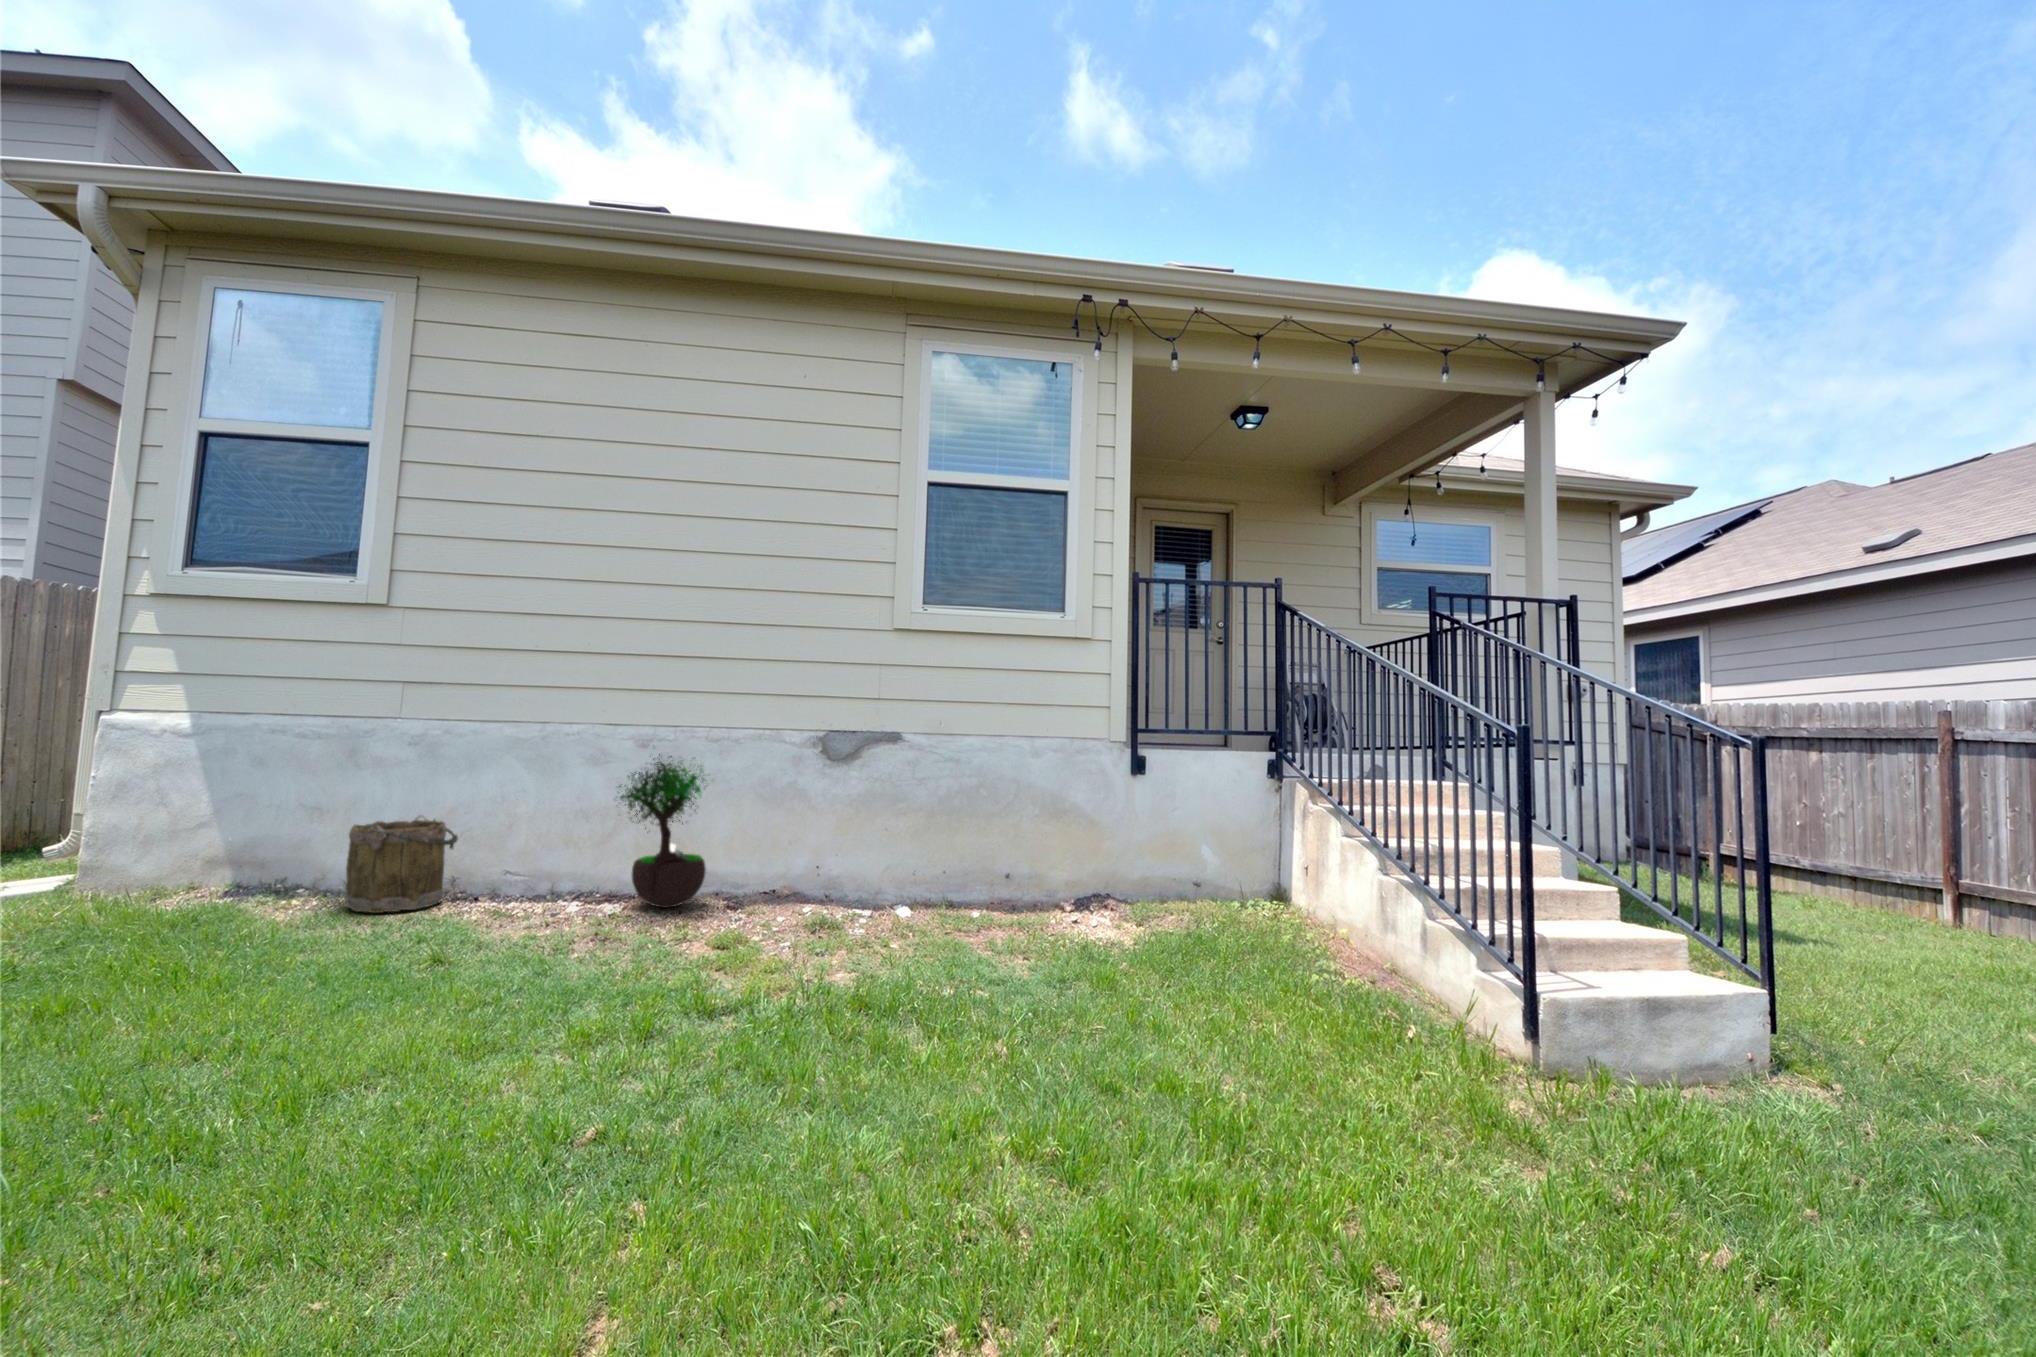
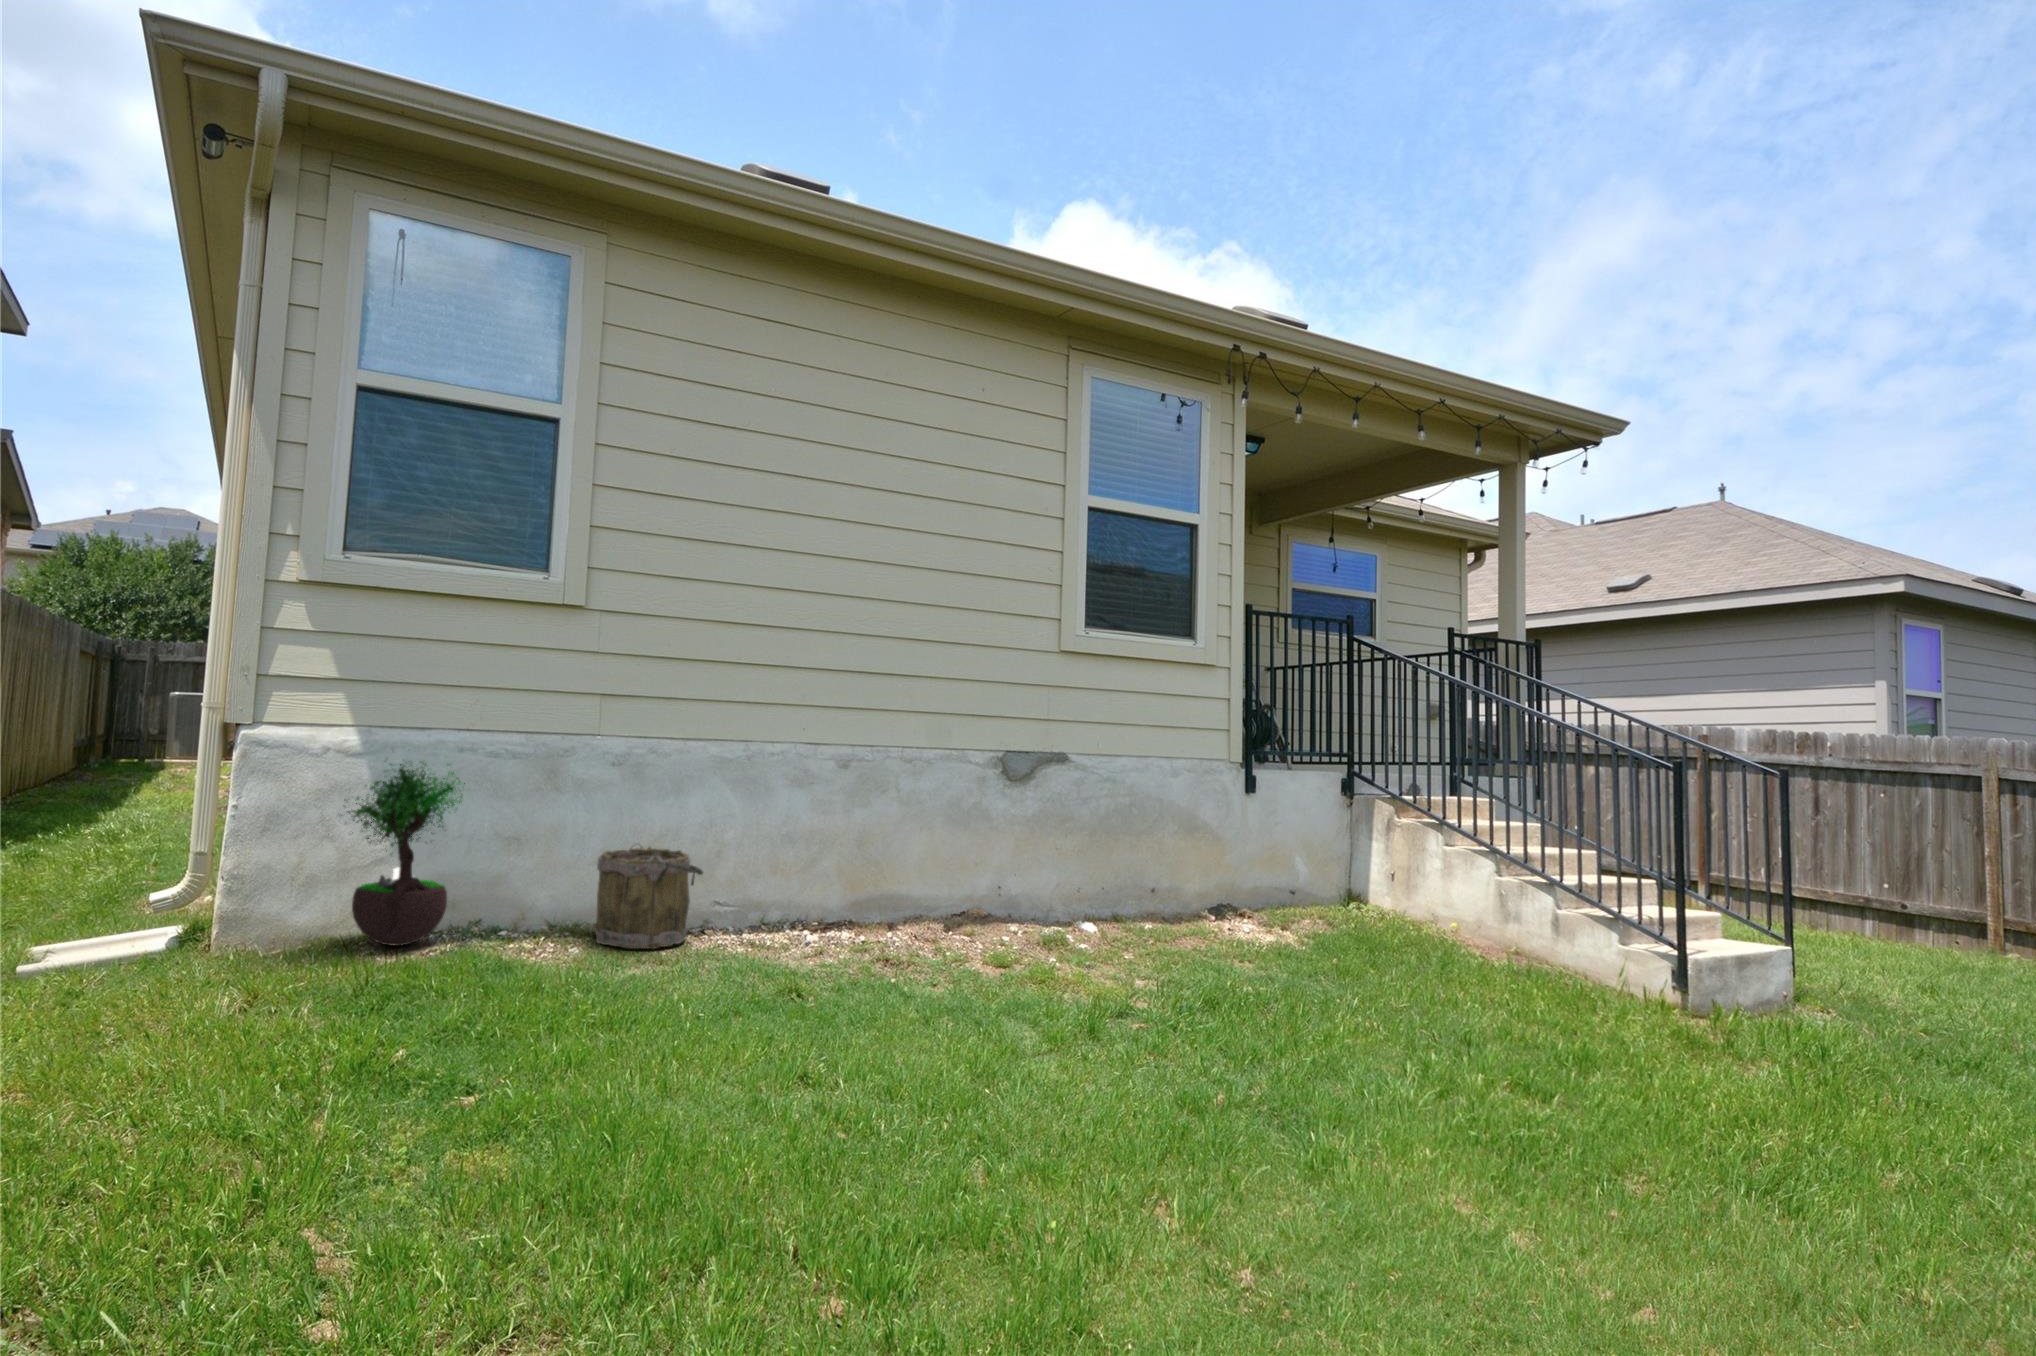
potted tree: present [619,754,708,908] -> present [341,761,465,946]

